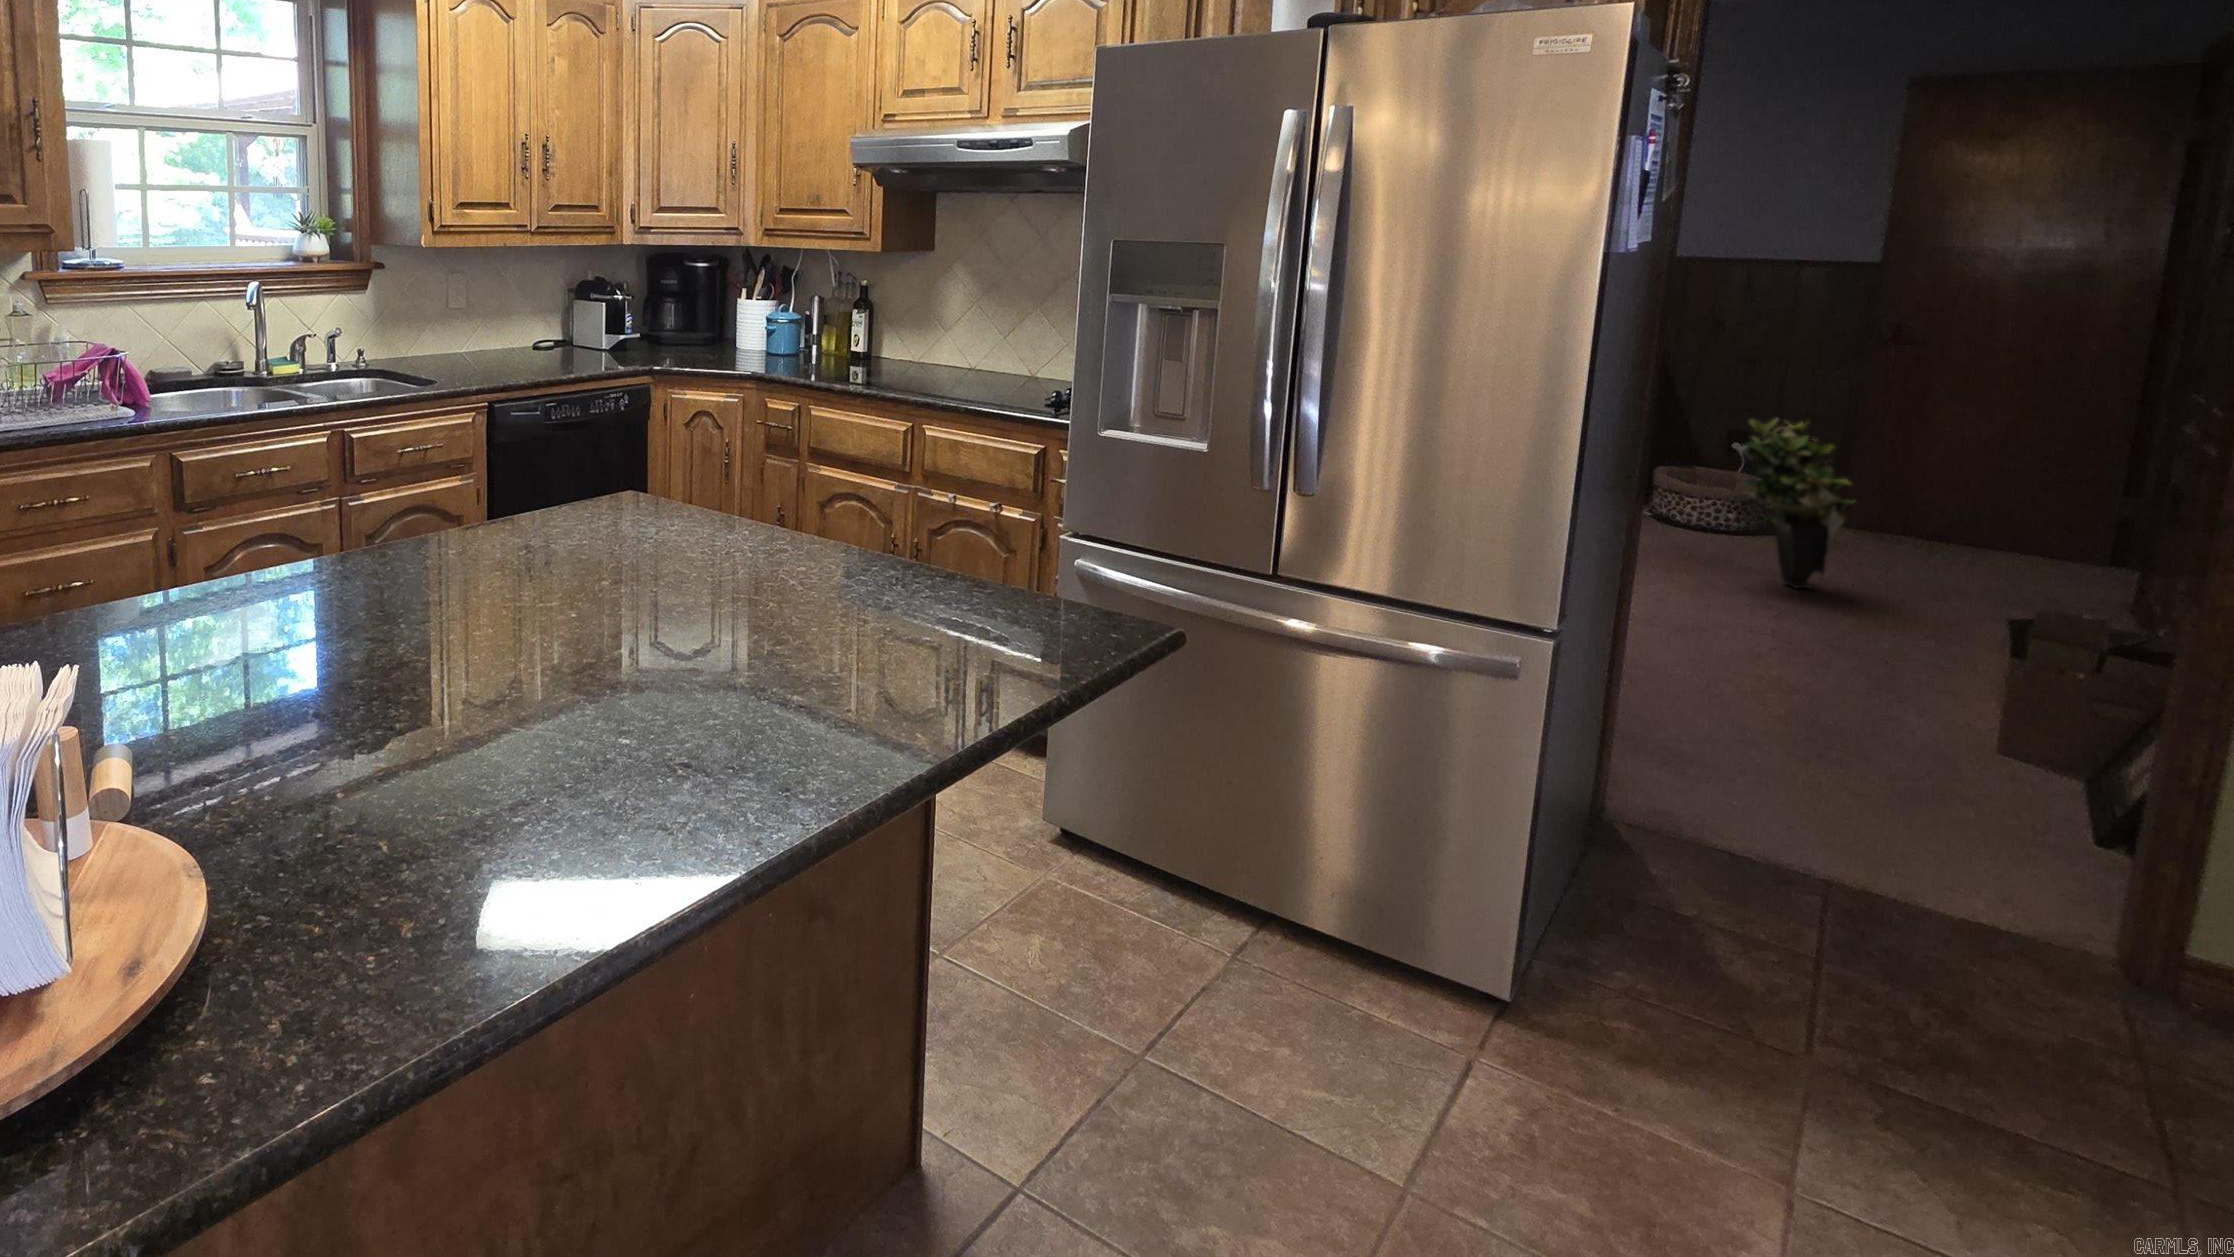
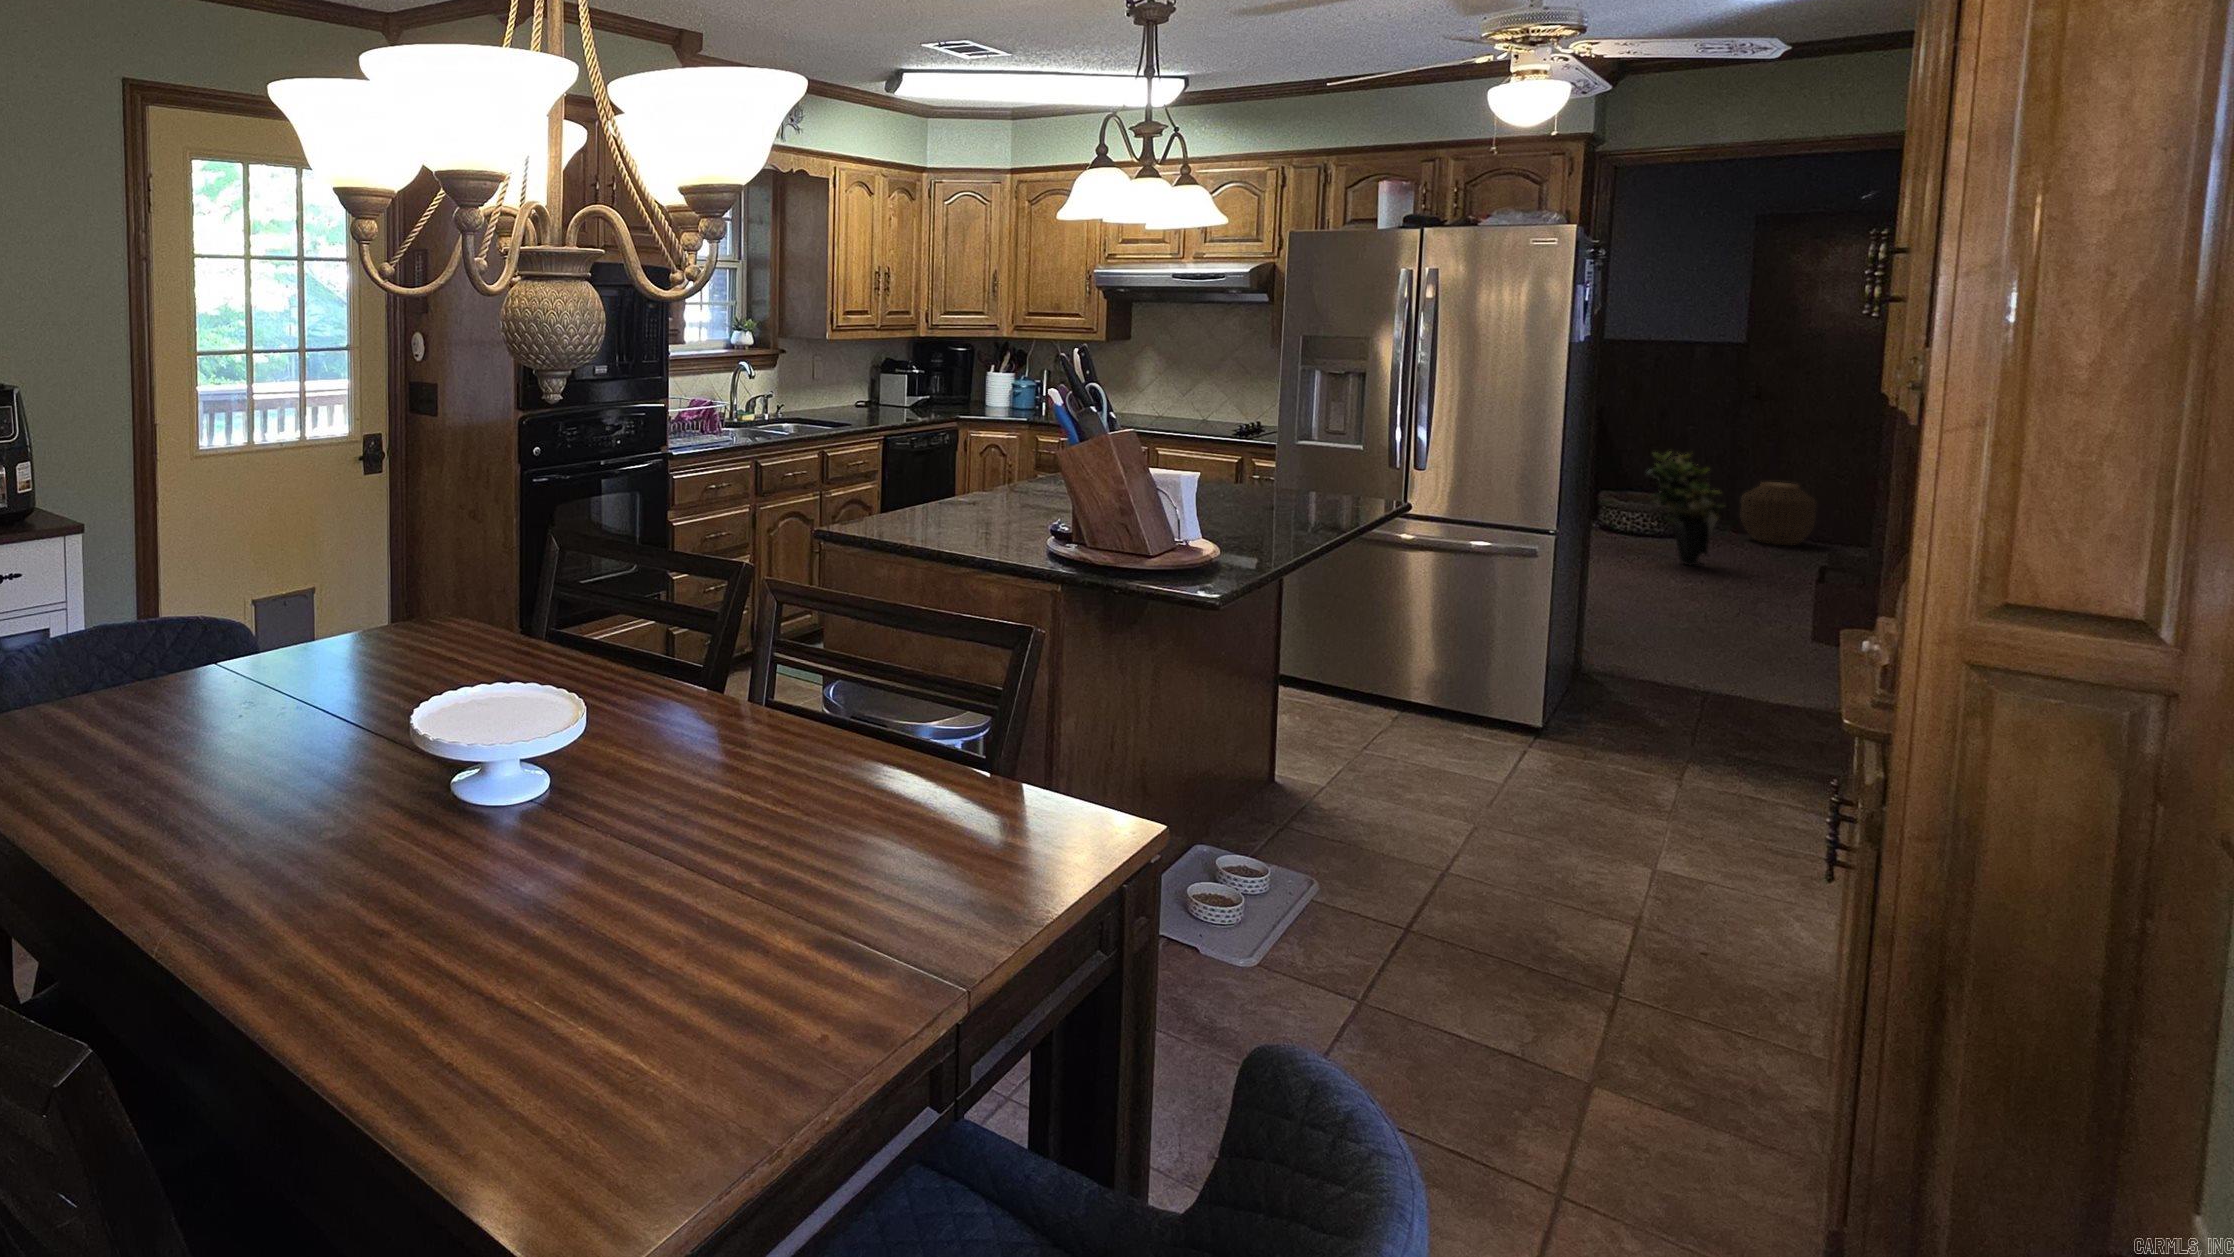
woven basket: none [1871,460,1987,552] -> present [1740,482,1816,545]

